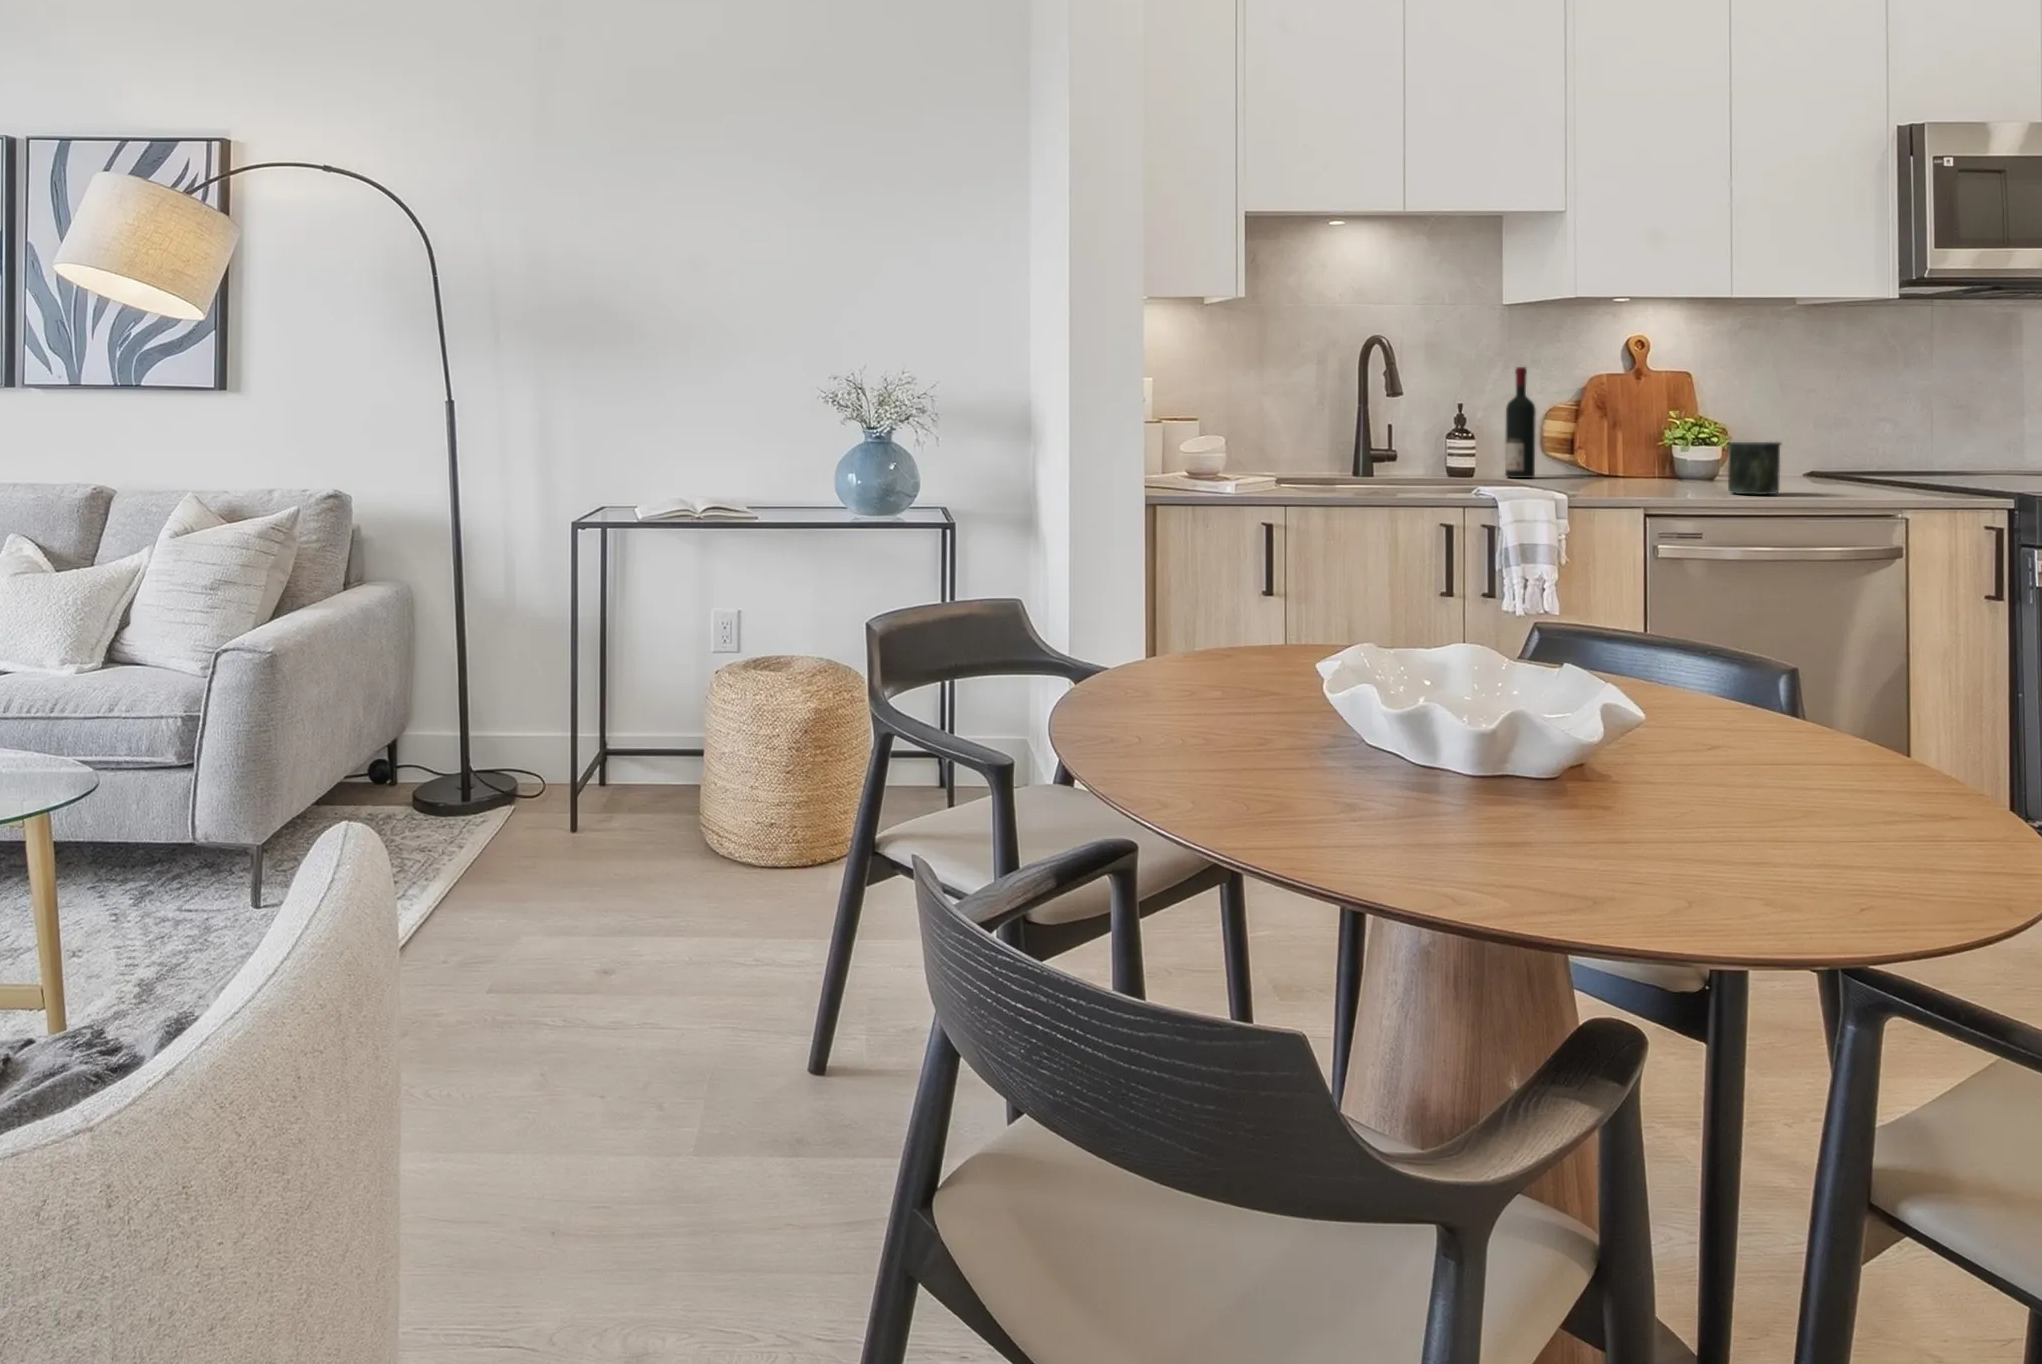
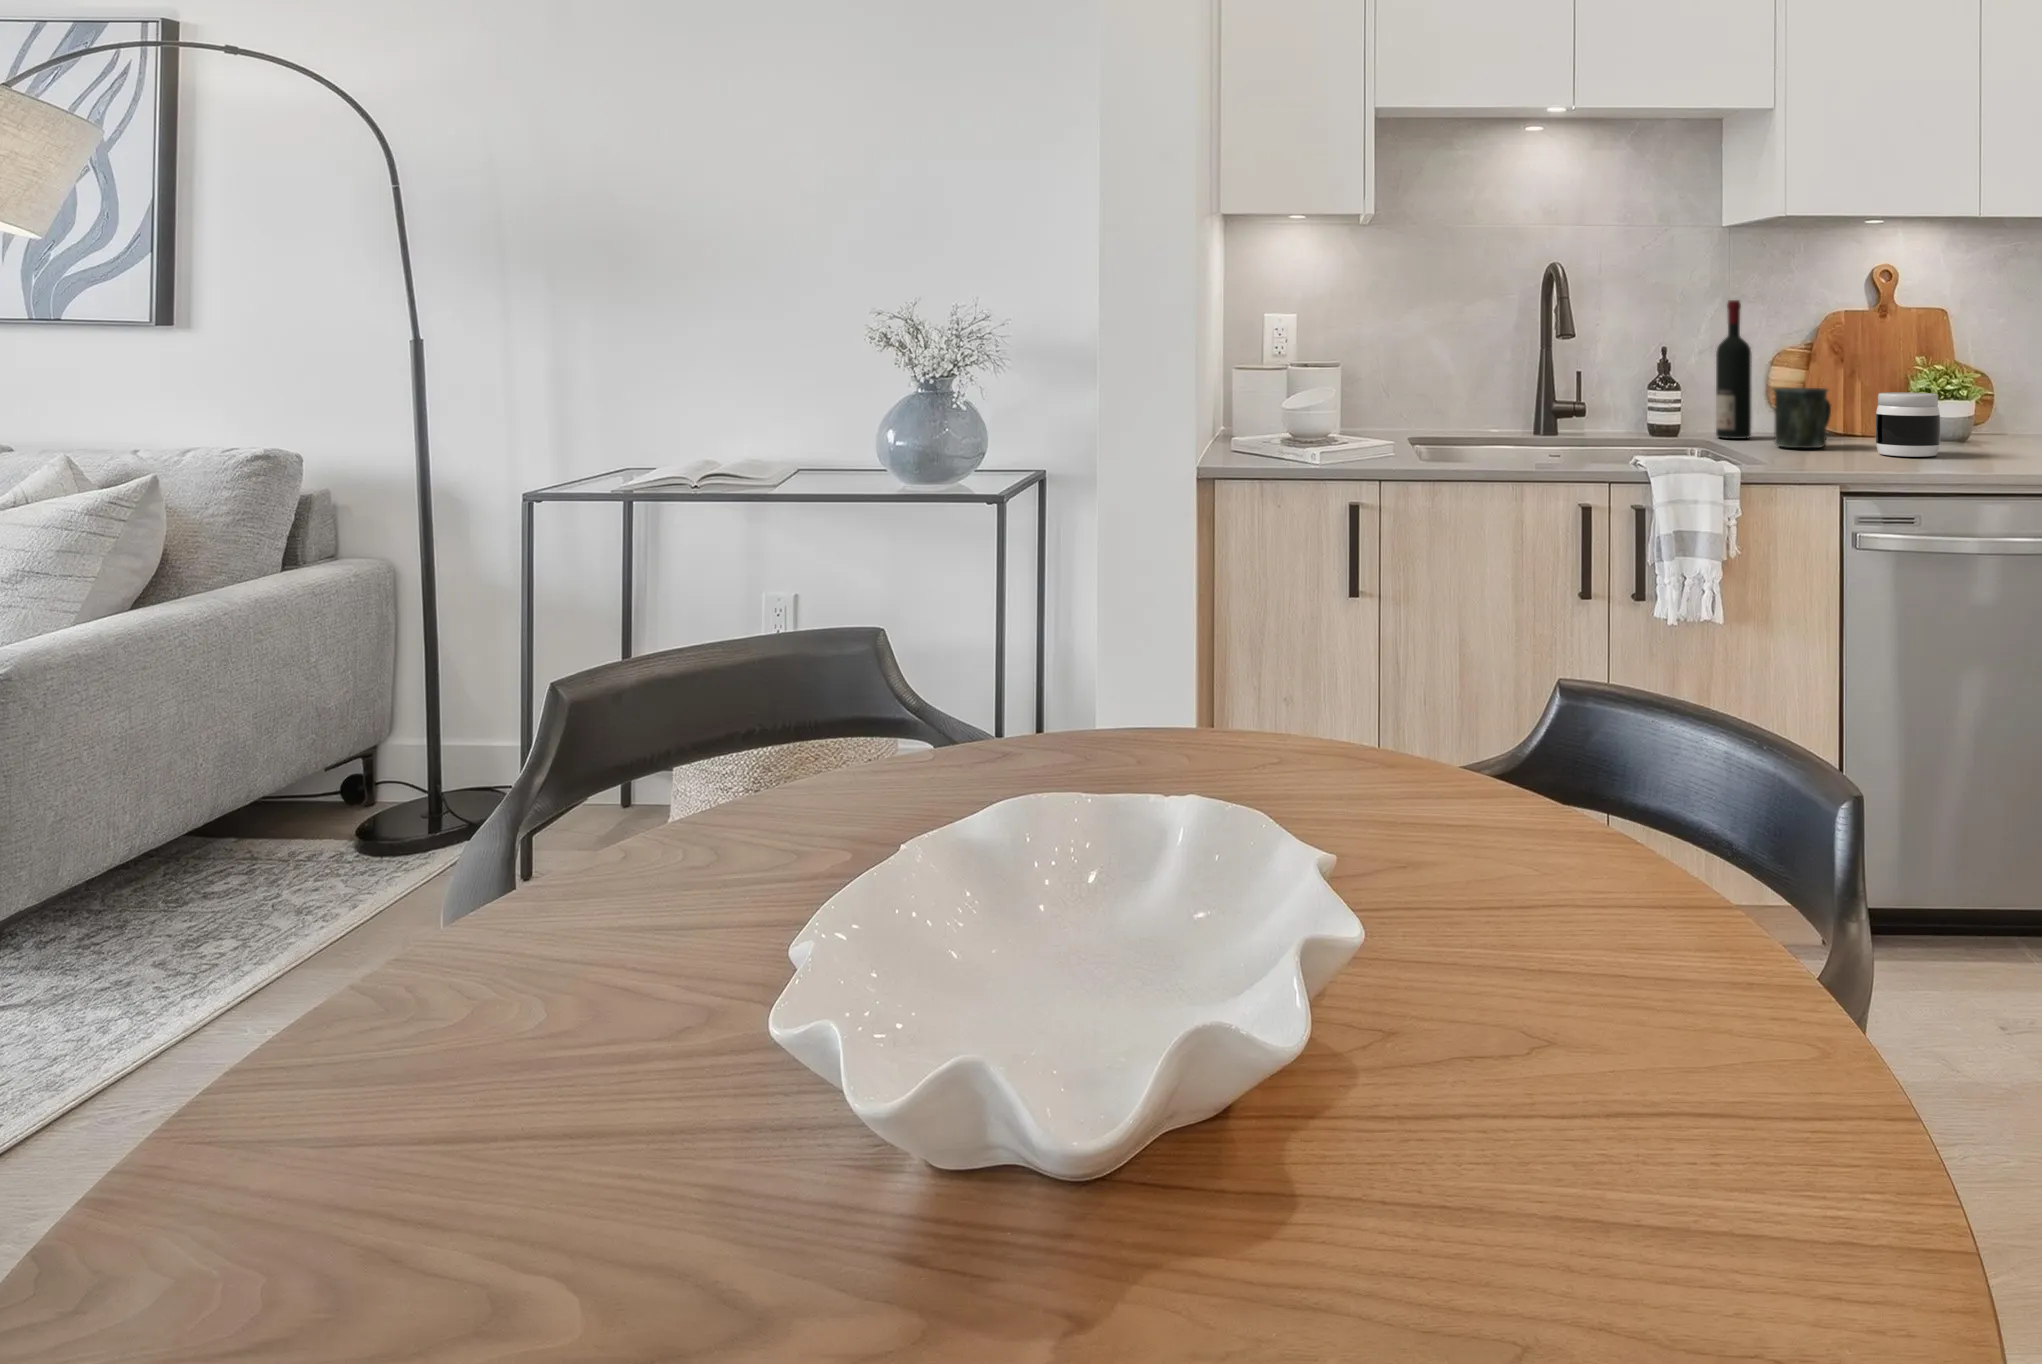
jar: none [1653,438,1708,487] -> present [1875,392,1940,457]
mug: present [1728,442,1781,494] -> present [1774,388,1831,448]

